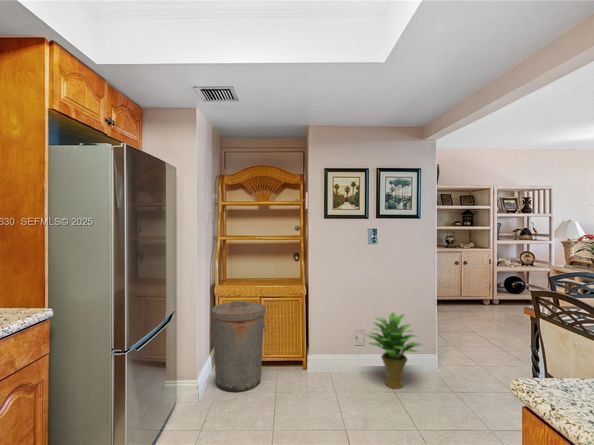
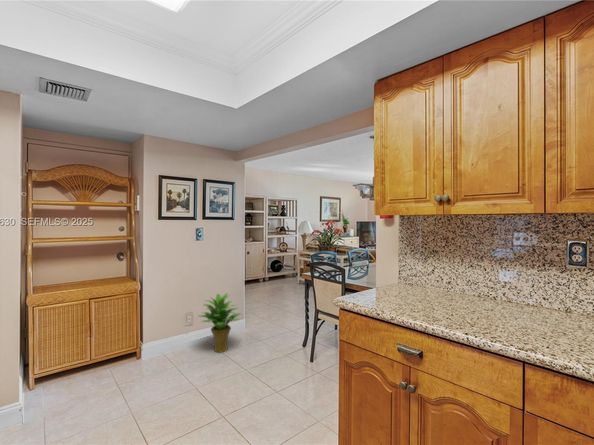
trash can: present [210,301,265,392] -> none [31,305,102,403]

